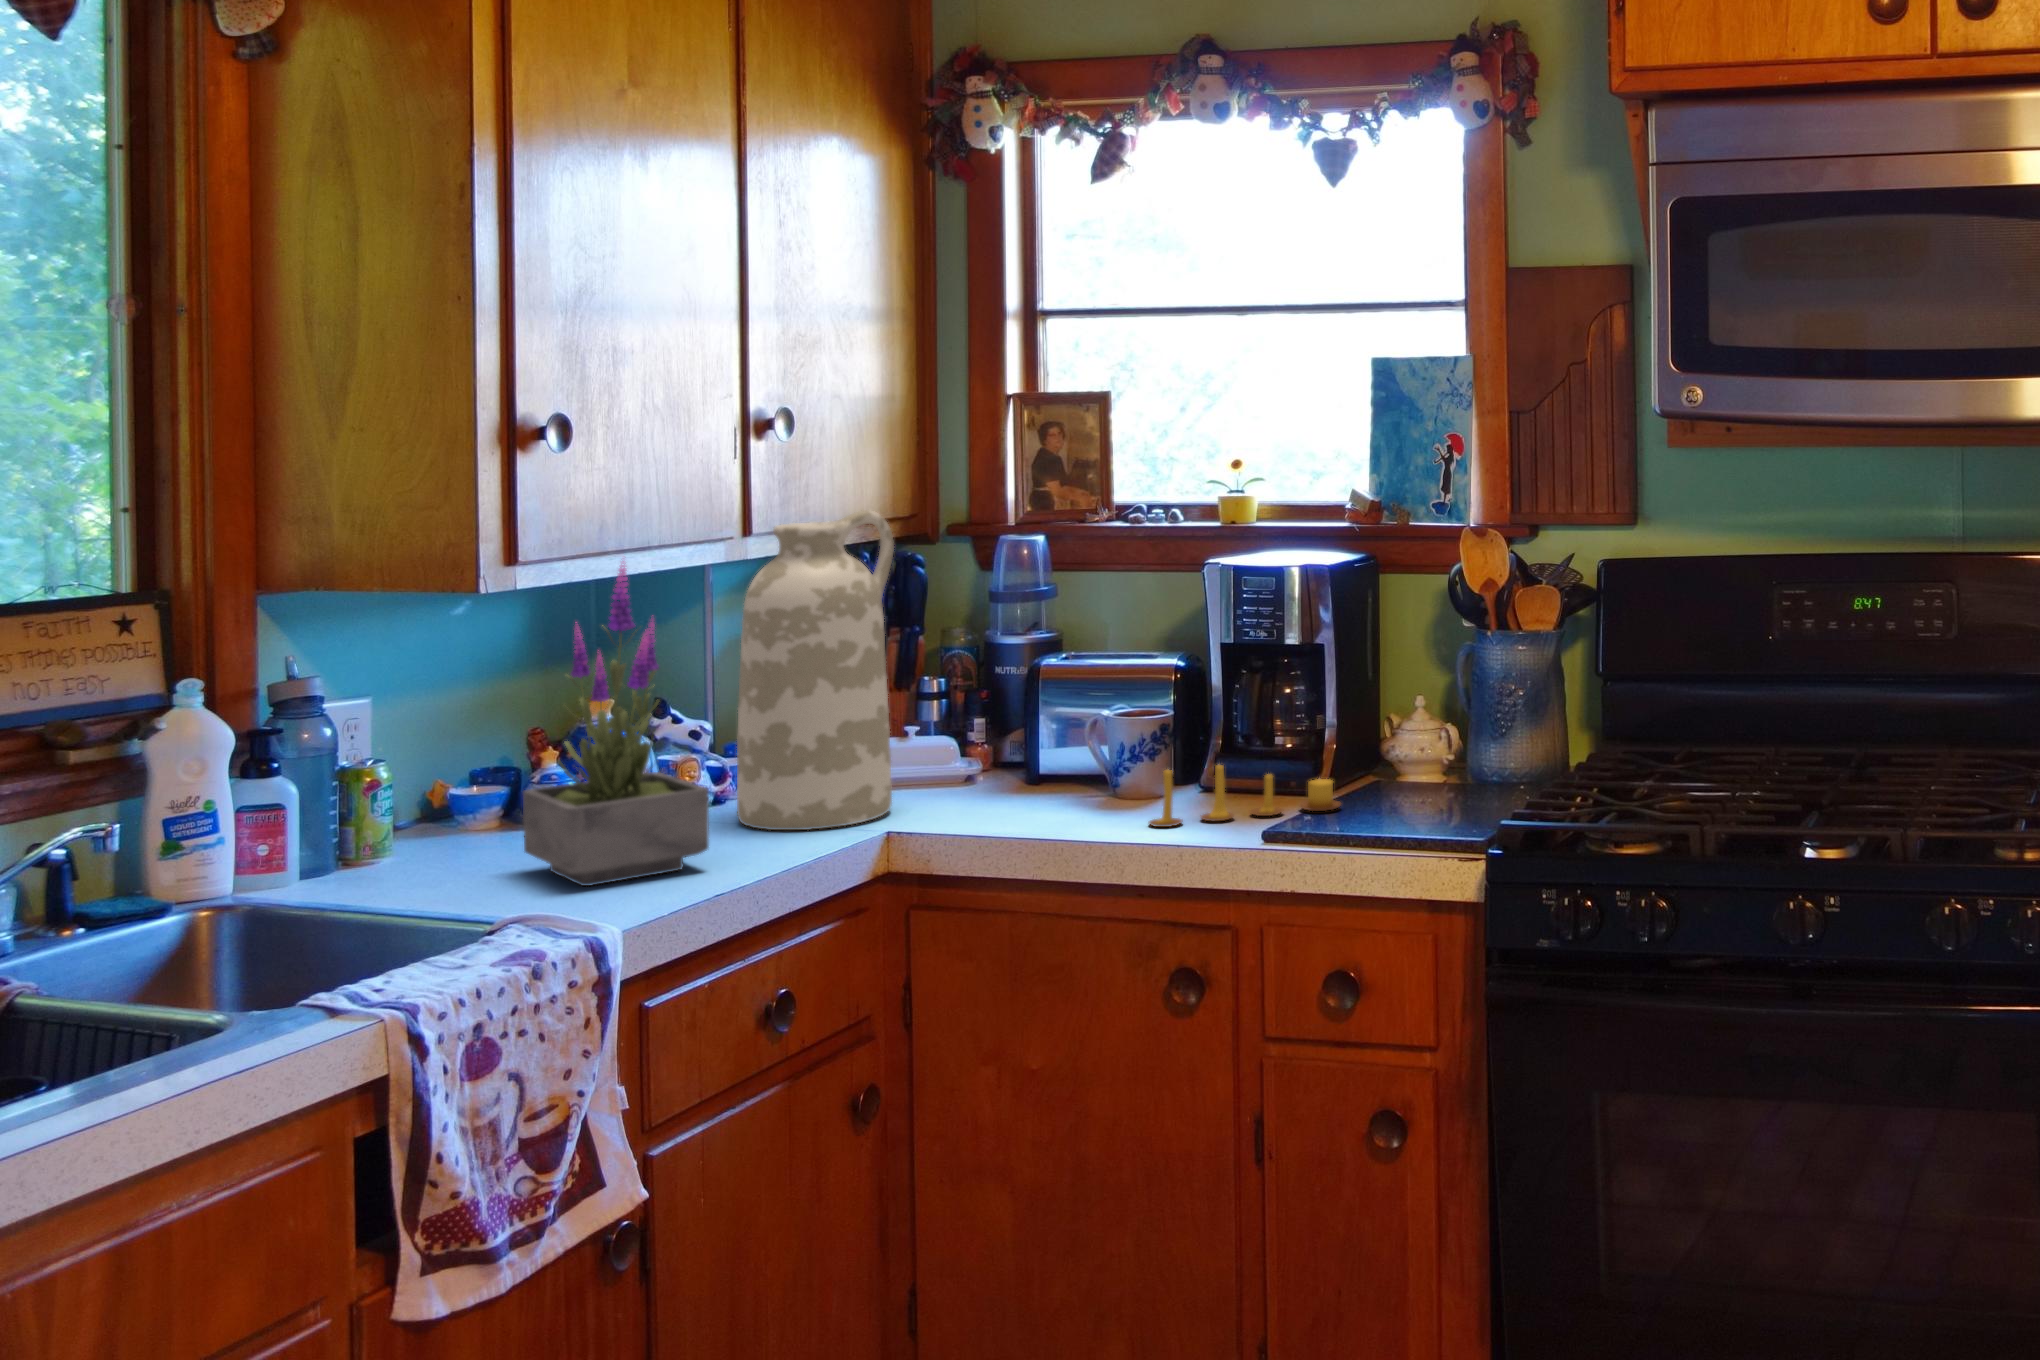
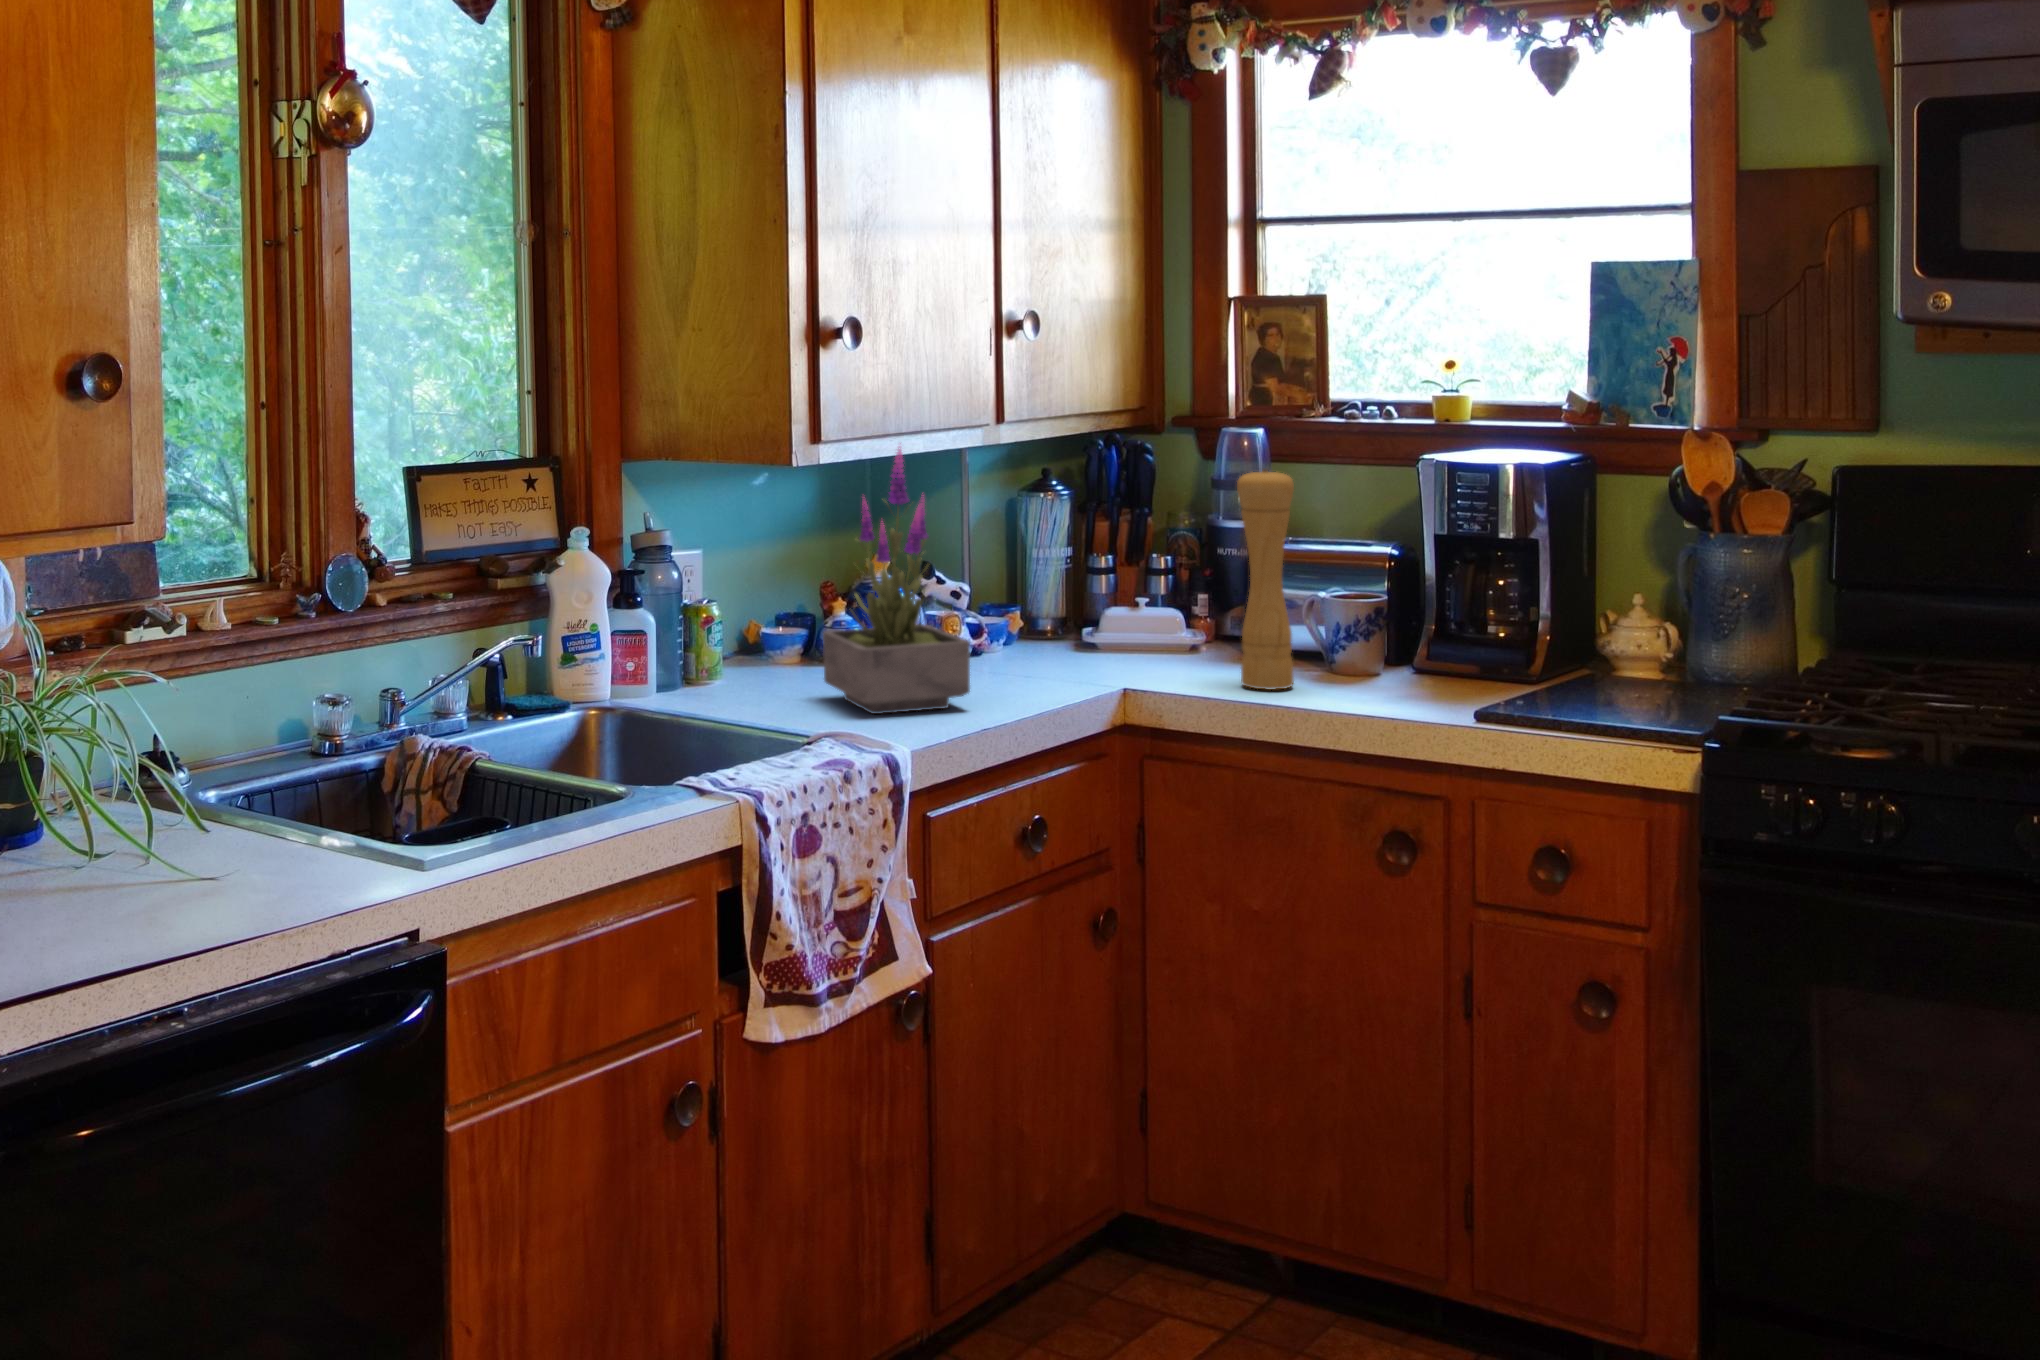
vase: present [737,510,894,830] -> none [988,405,1121,684]
pepper mill: none [1020,574,1081,815] -> present [1237,468,1294,690]
candle: present [1149,765,1341,827] -> none [1358,650,1555,710]

